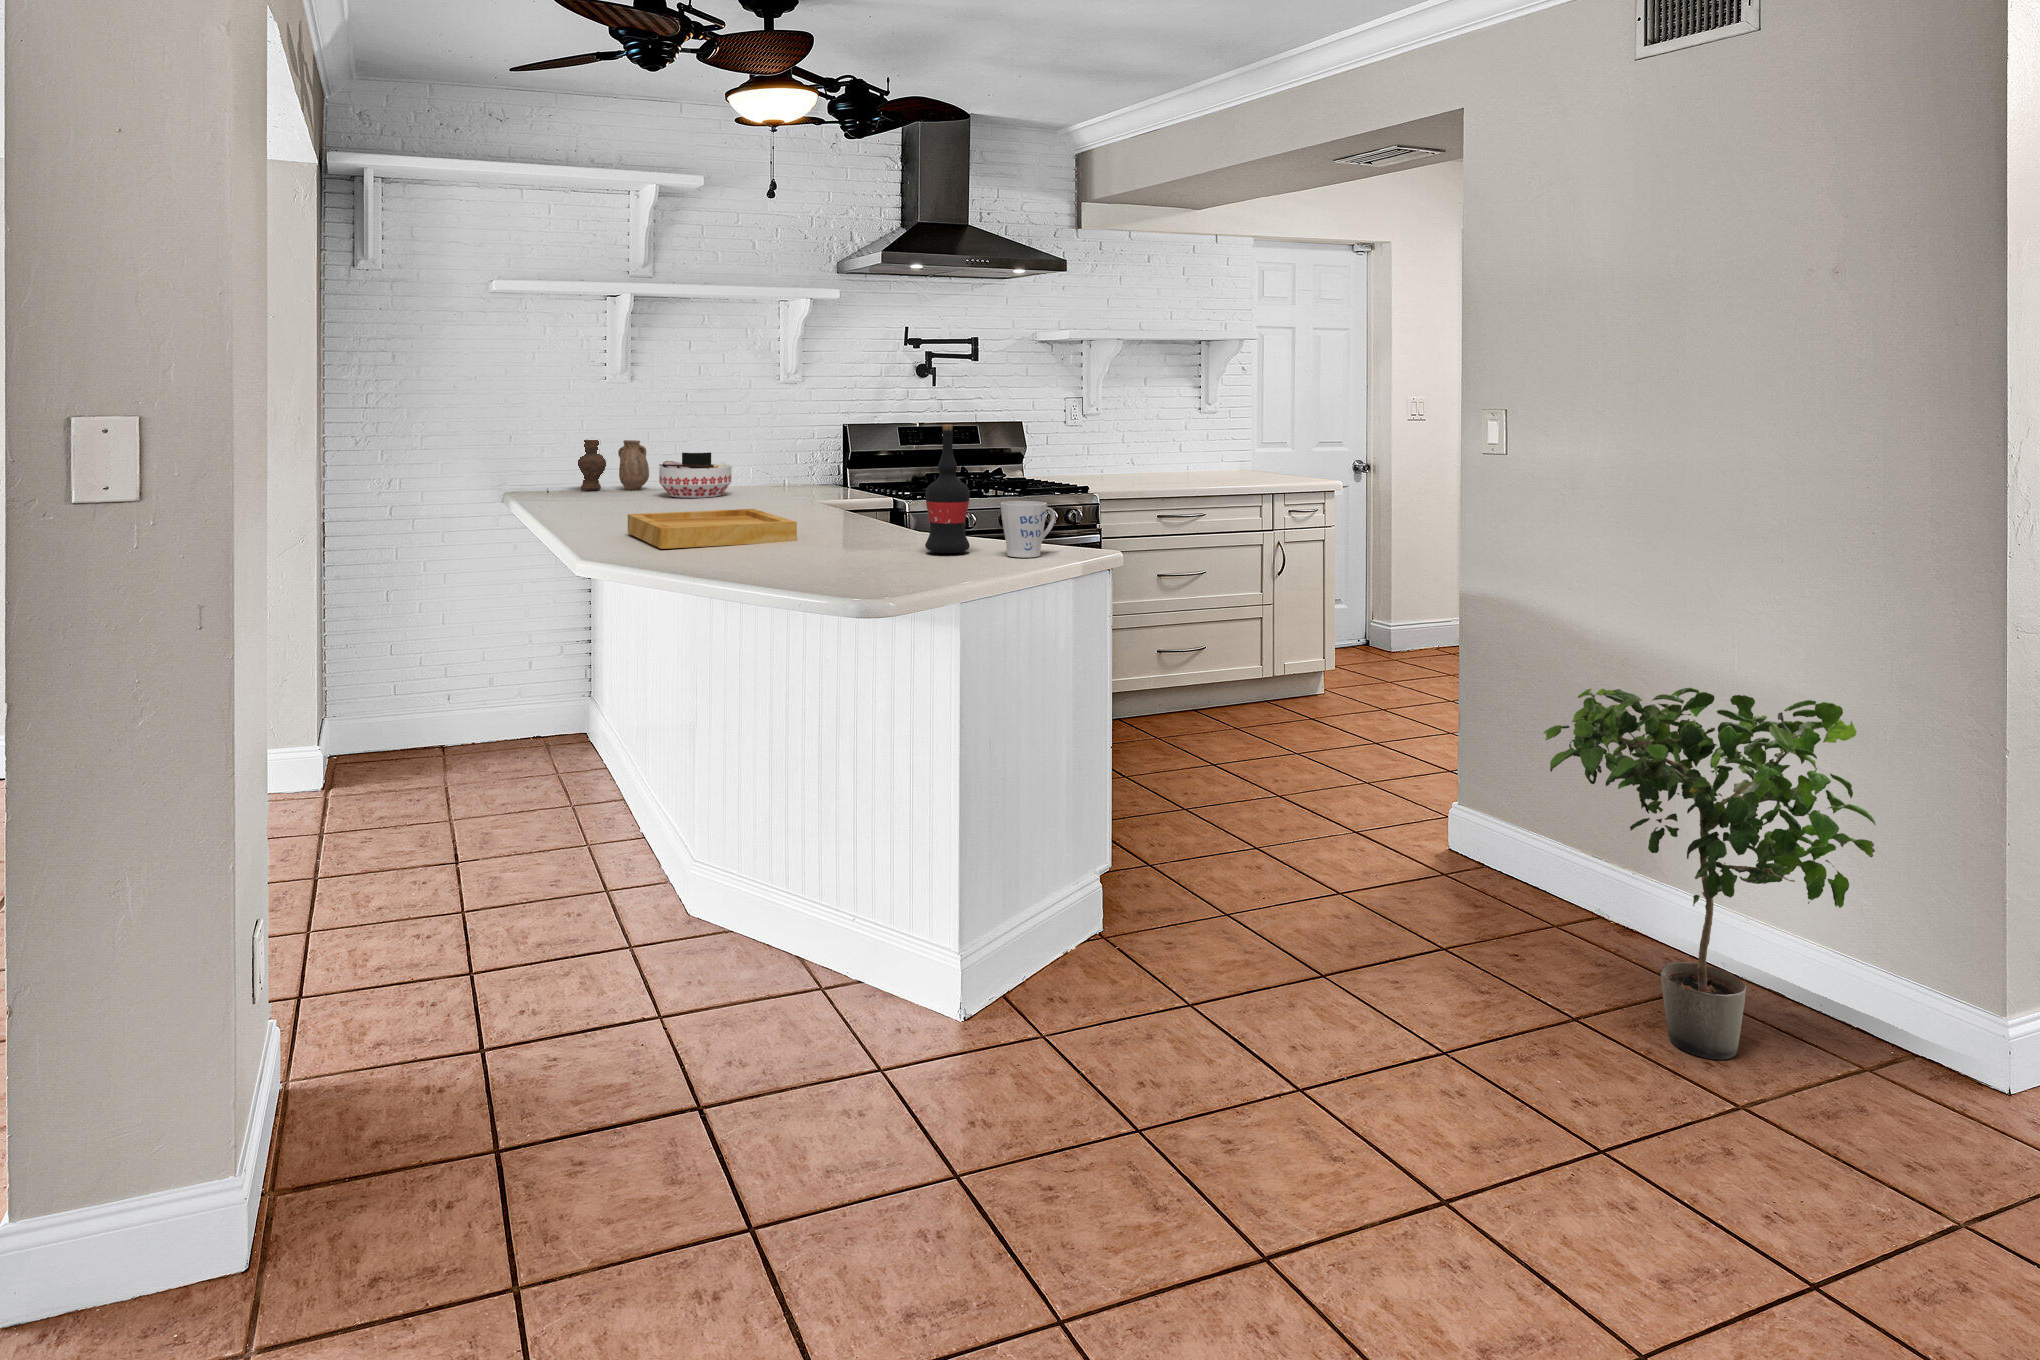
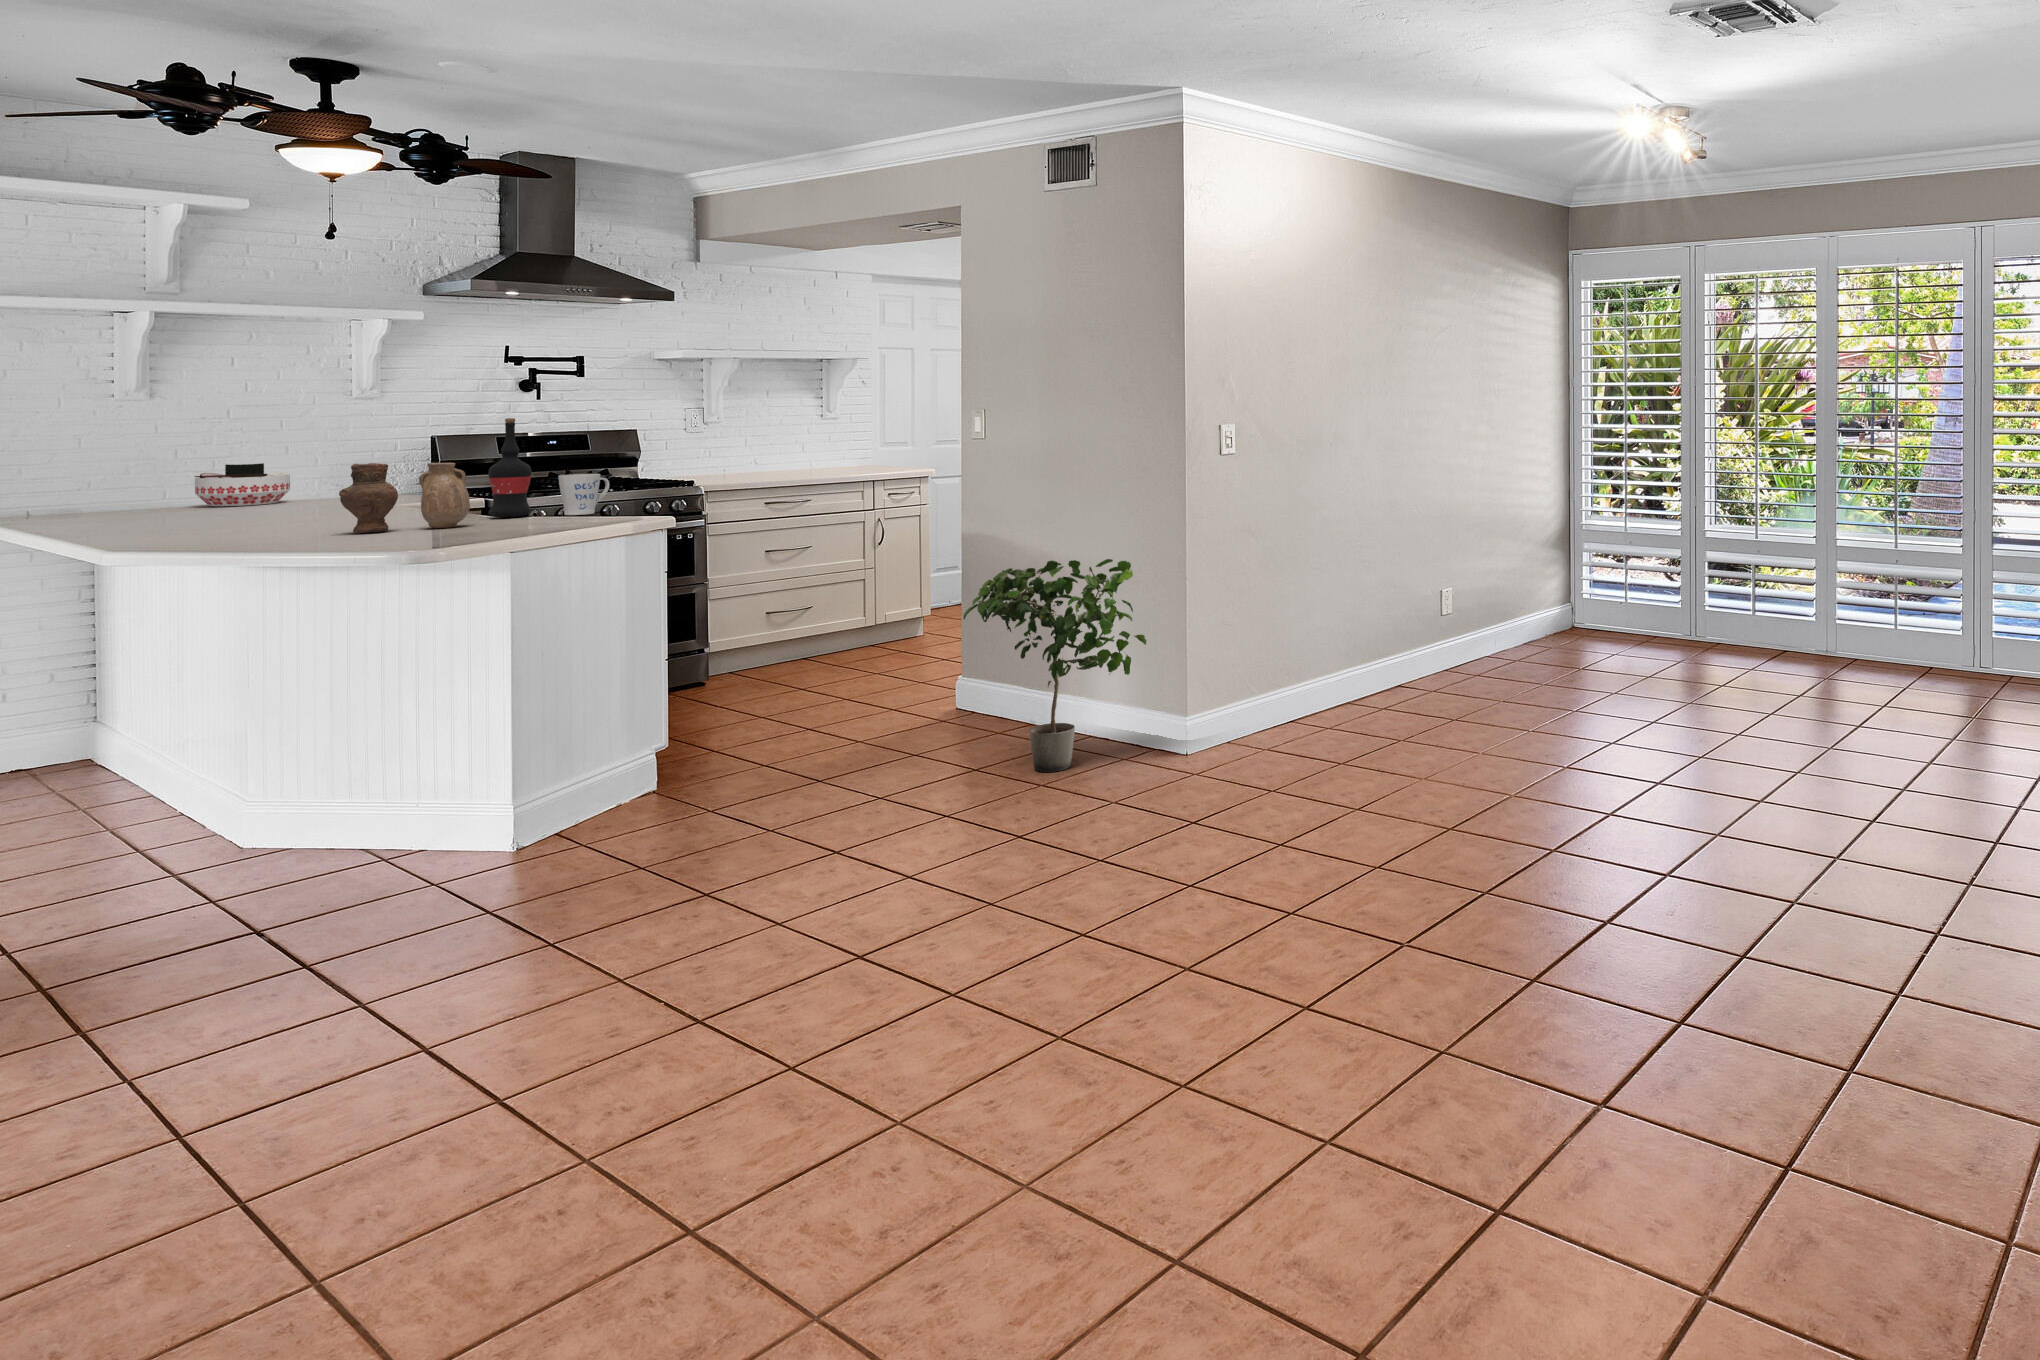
vase: present [578,440,649,490] -> present [339,463,470,533]
tray: present [628,509,797,549] -> none [159,501,360,533]

